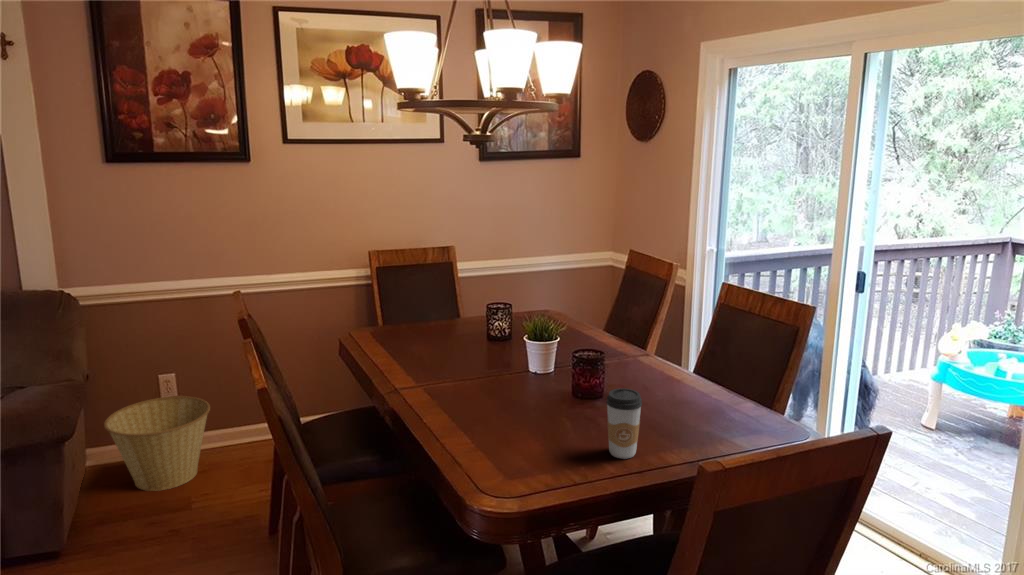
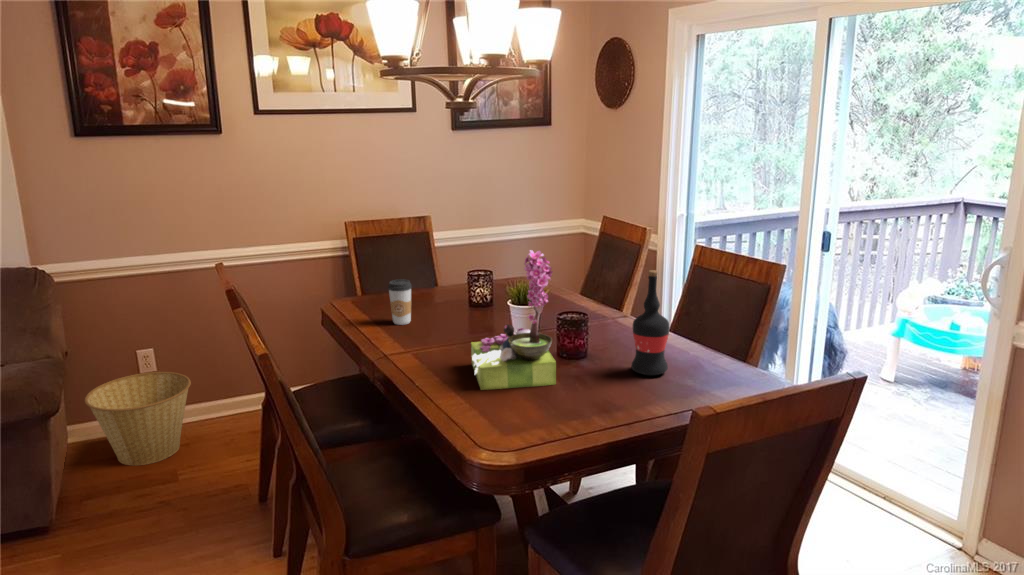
flower arrangement: none [481,284,577,435] -> present [471,250,556,390]
wine bottle: none [652,311,694,424] -> present [631,270,670,375]
coffee cup: present [607,388,642,459] -> present [388,279,412,325]

